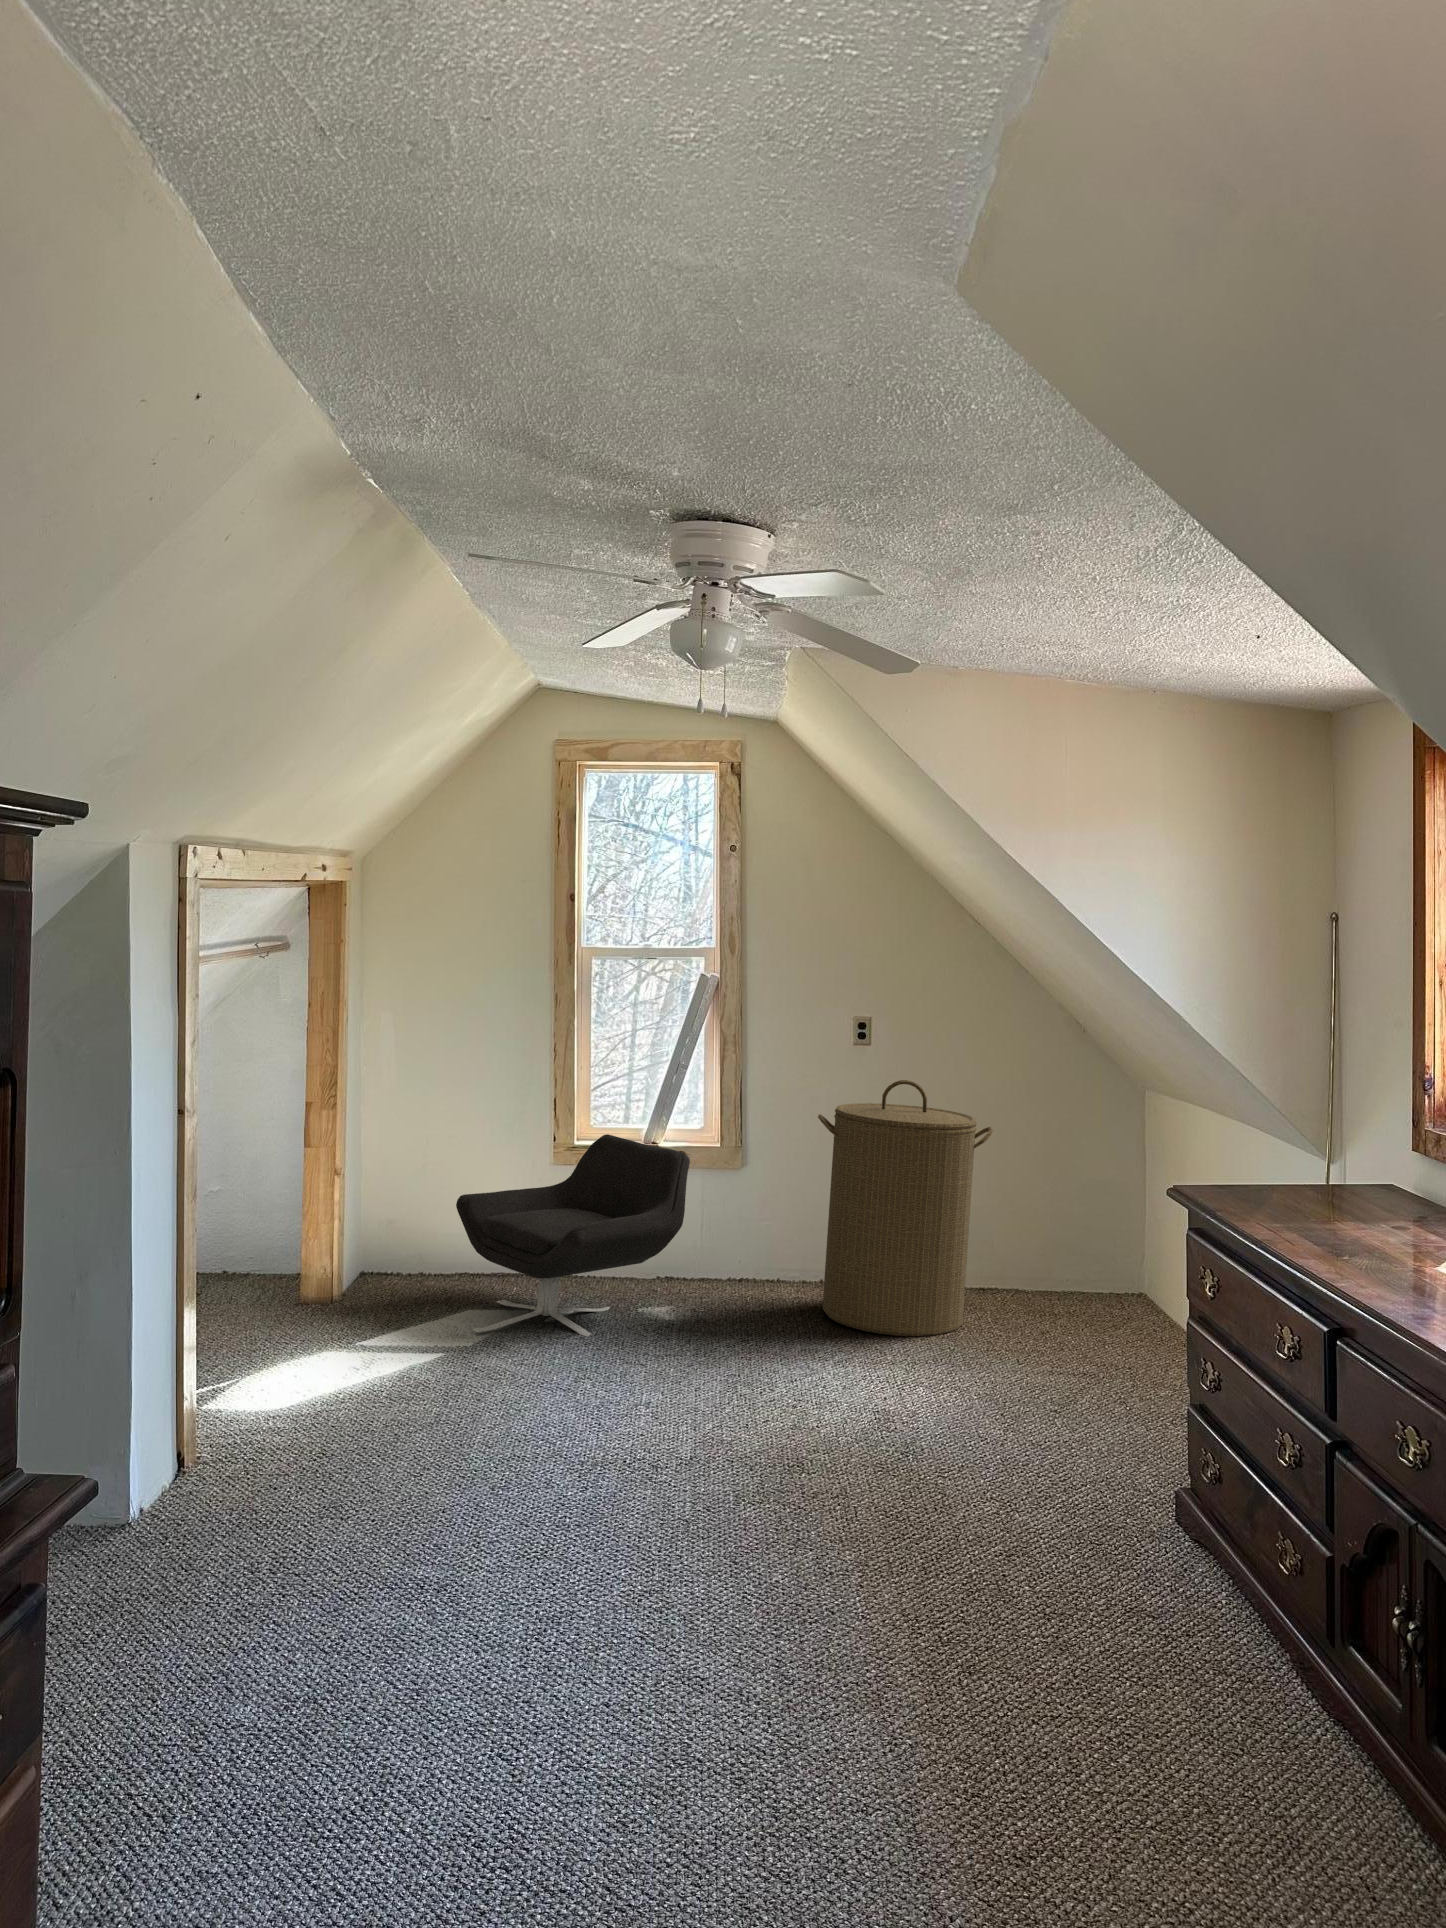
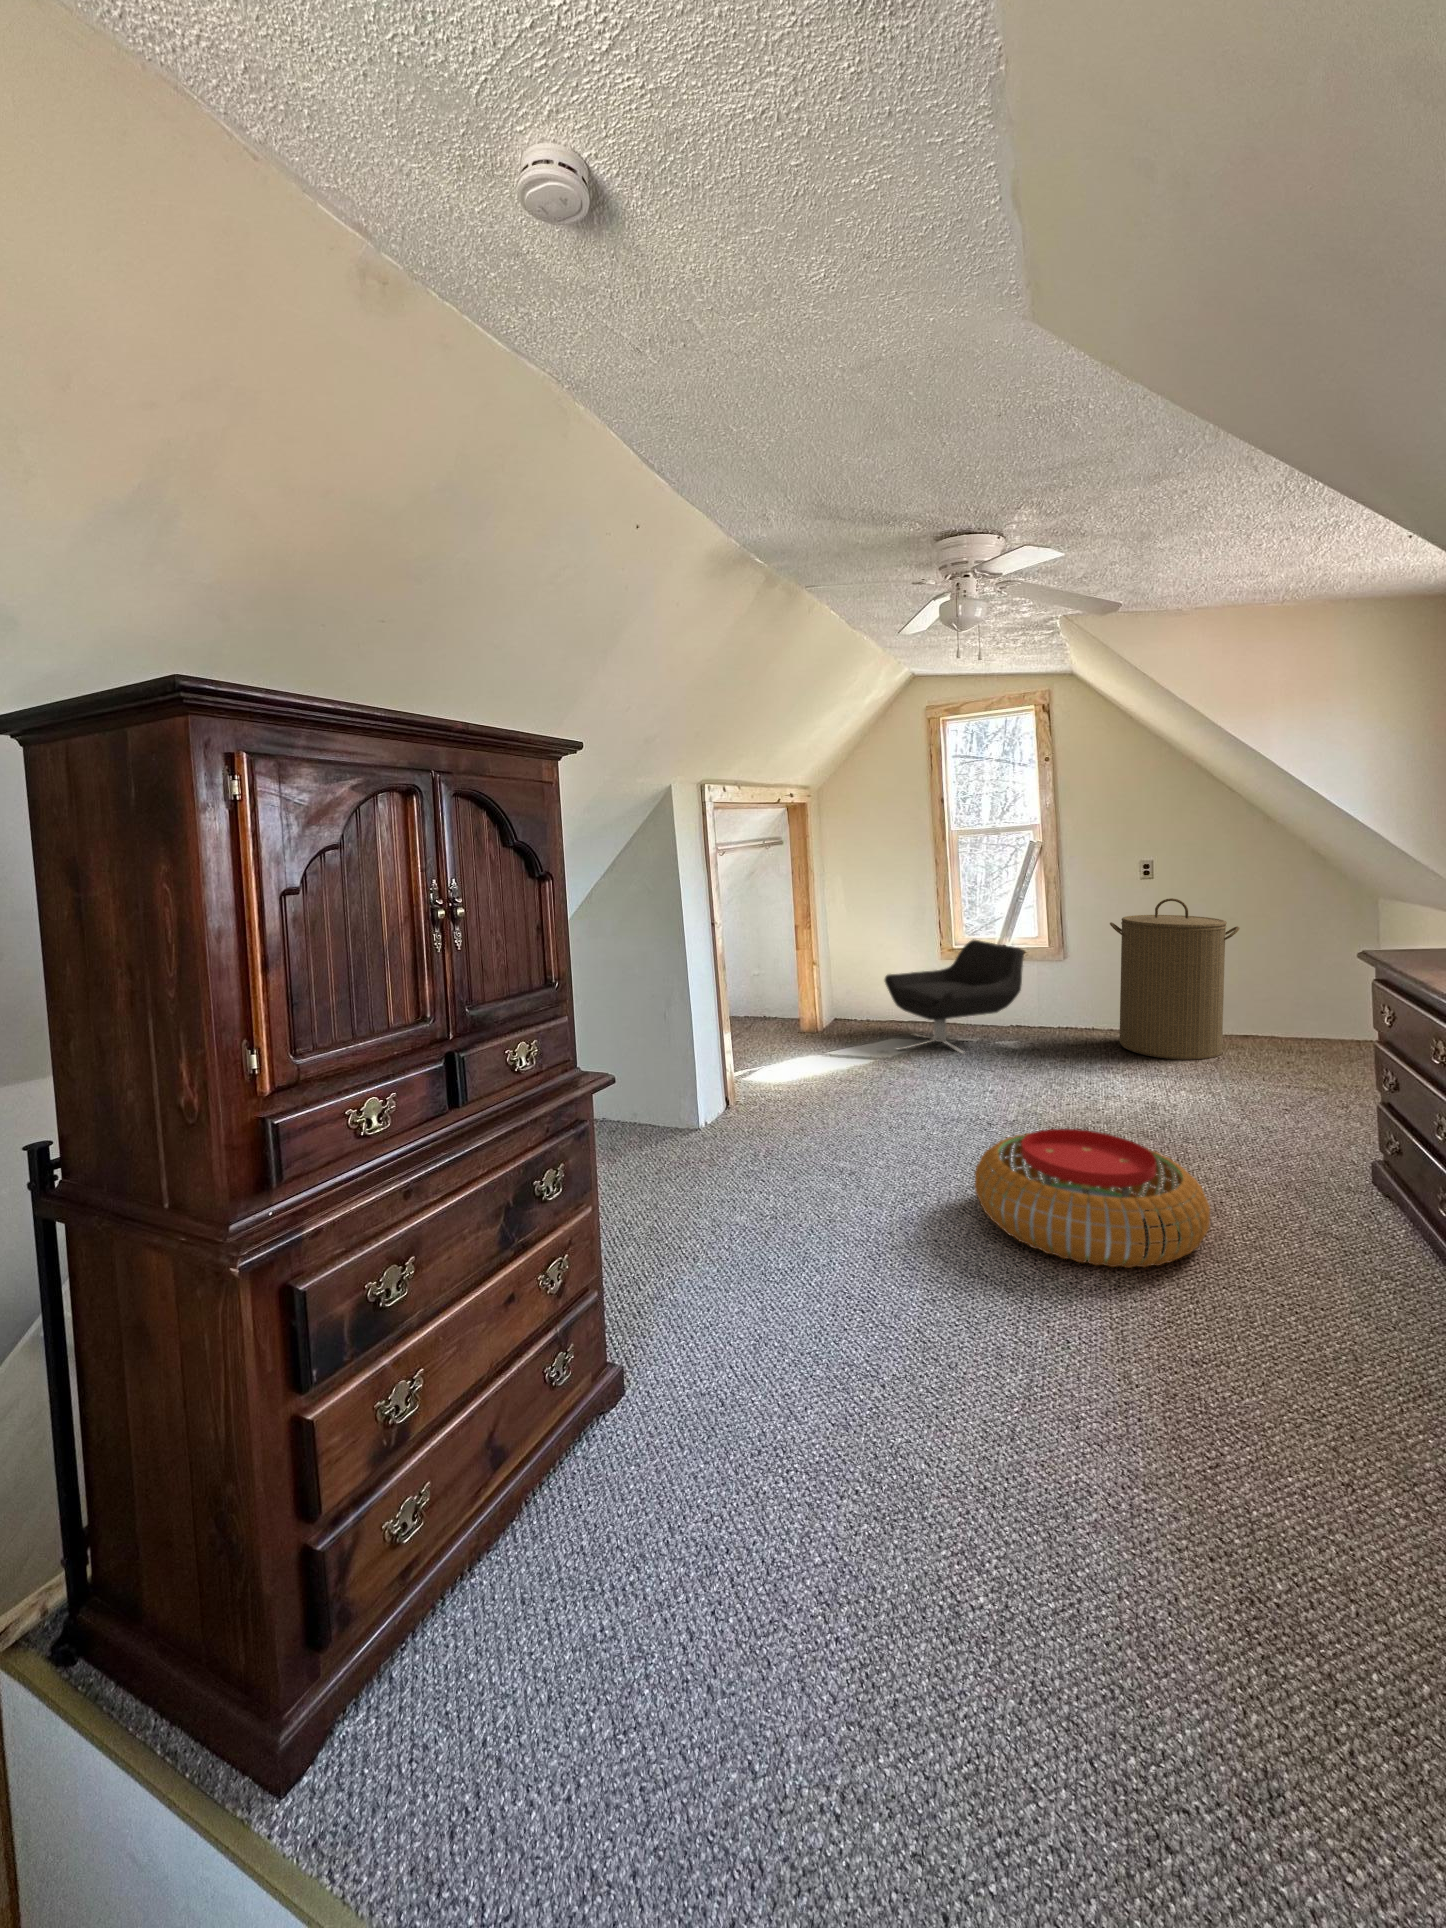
pouf: none [662,1478,1010,1711] -> present [974,1129,1210,1268]

